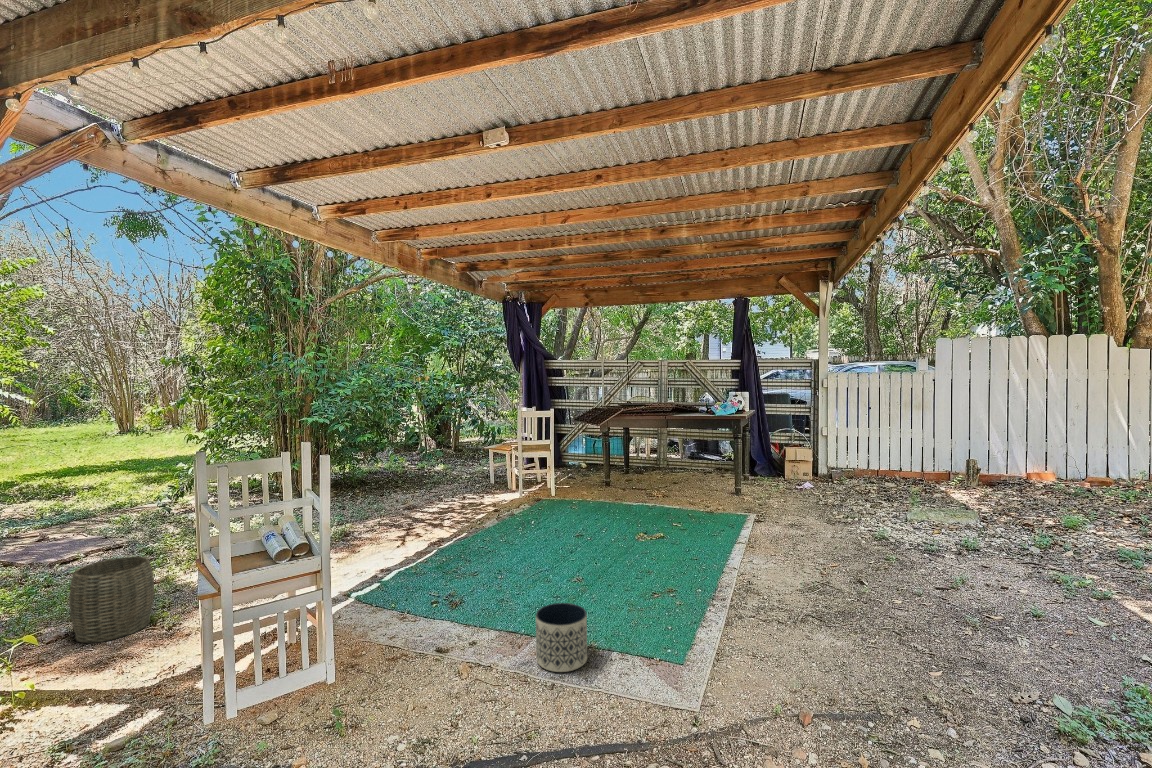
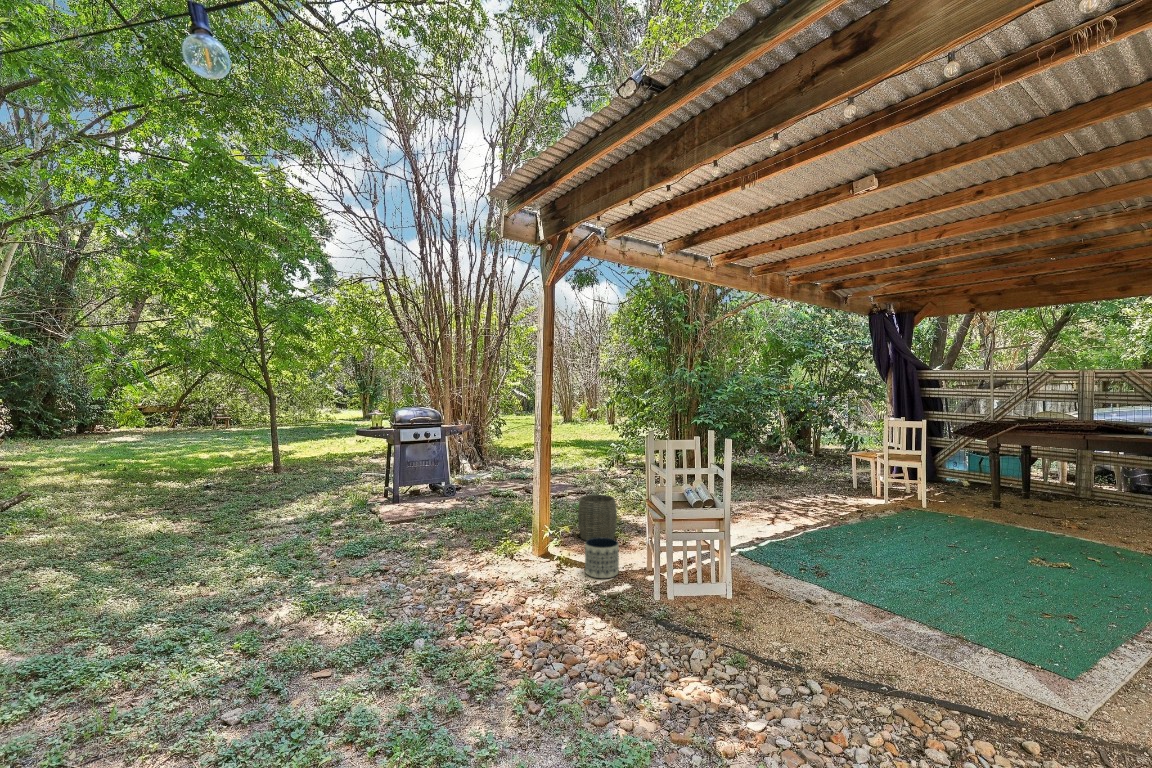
planter: present [536,603,587,672] -> present [585,538,619,578]

